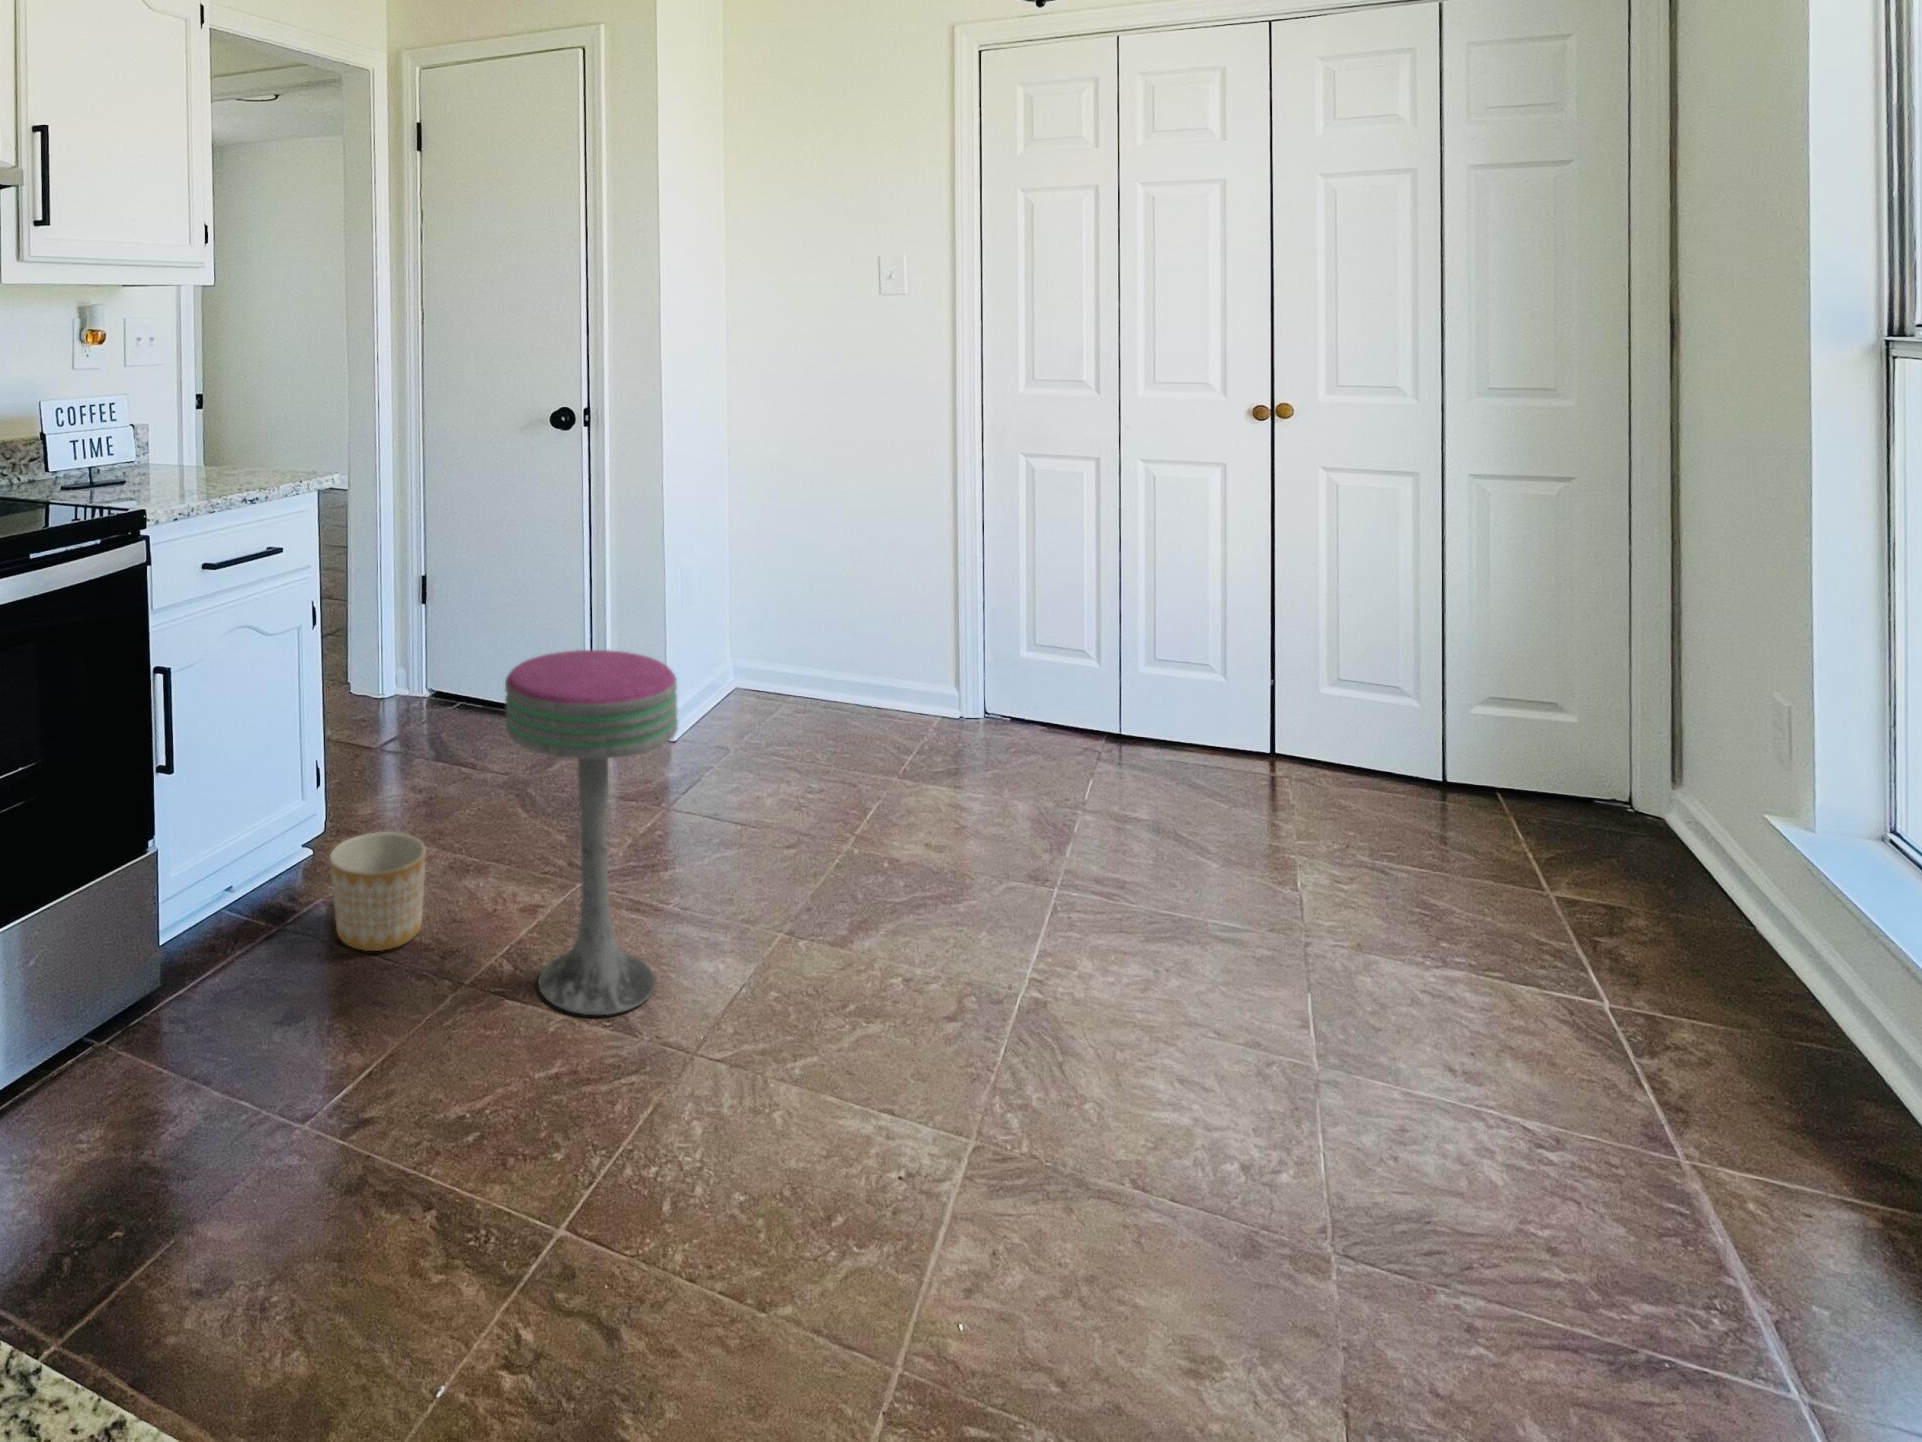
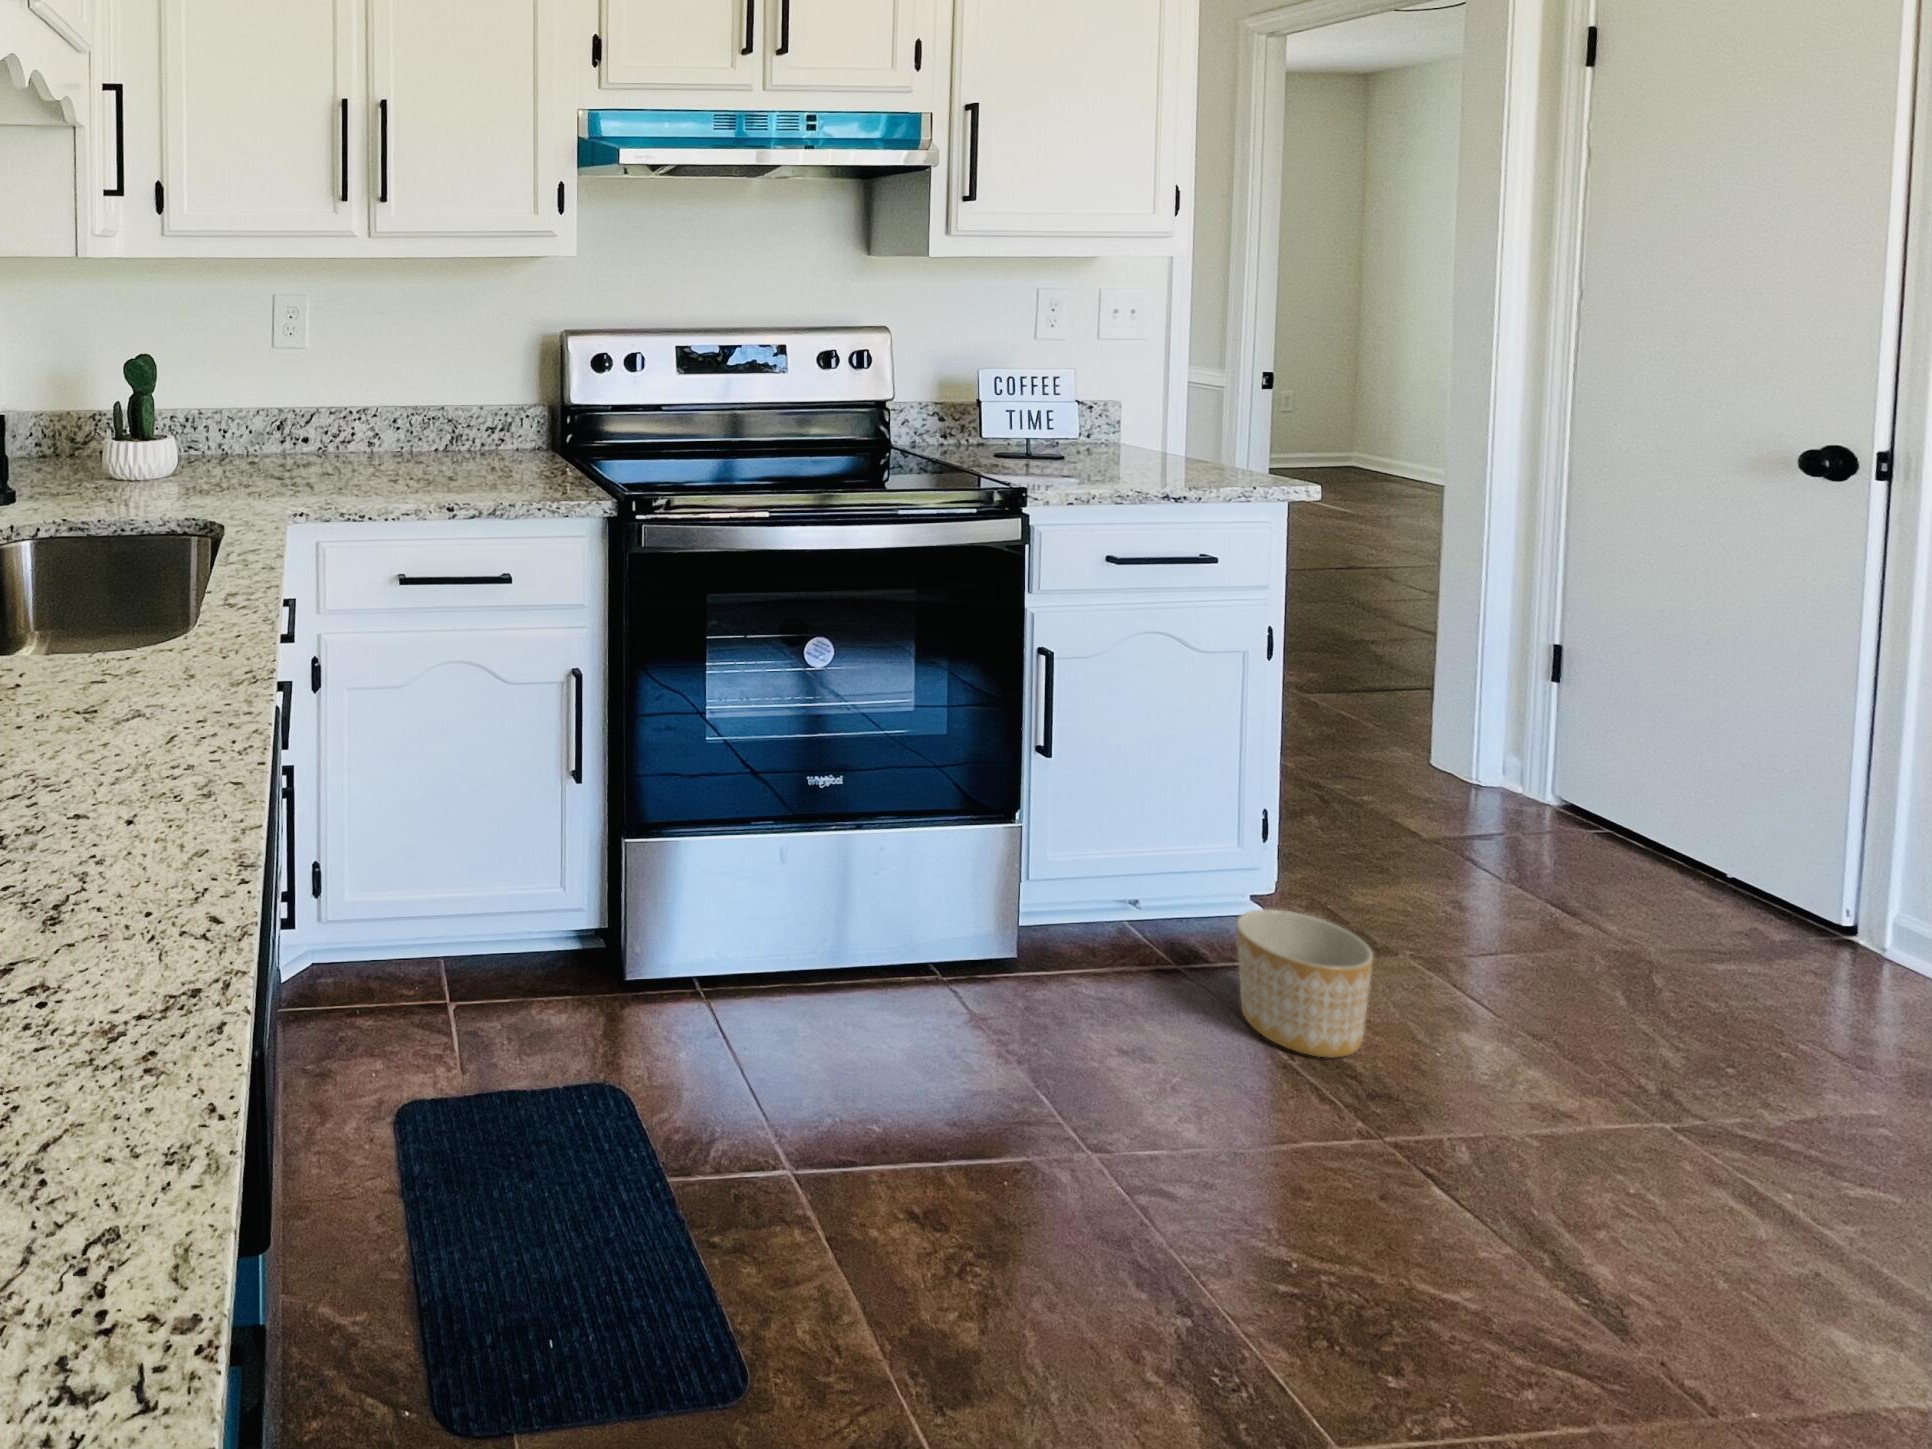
bar stool: present [505,650,678,1015] -> none [1457,772,1792,1307]

